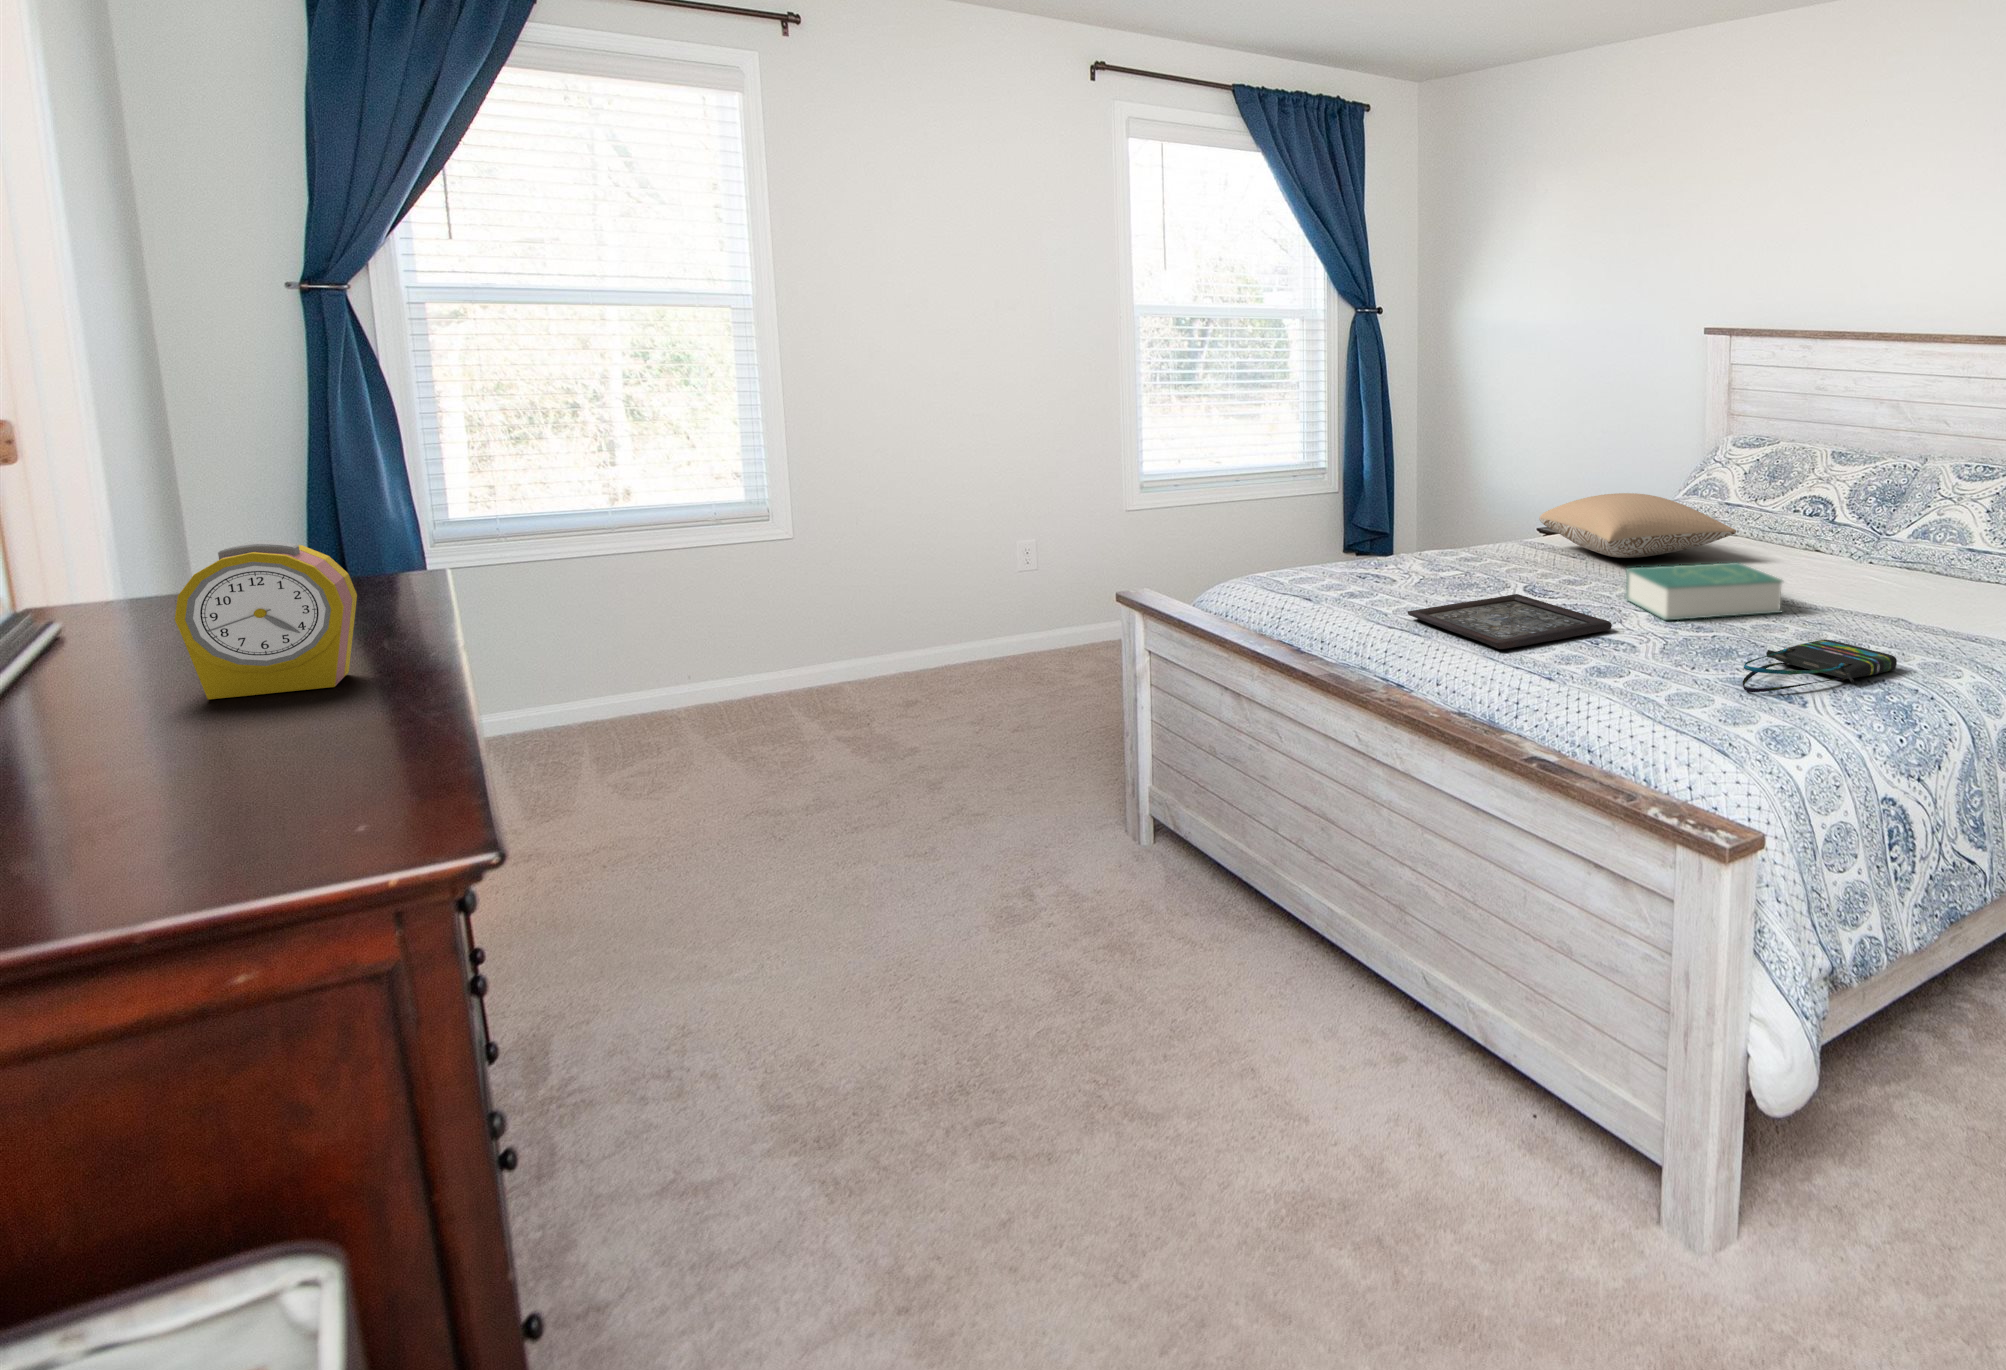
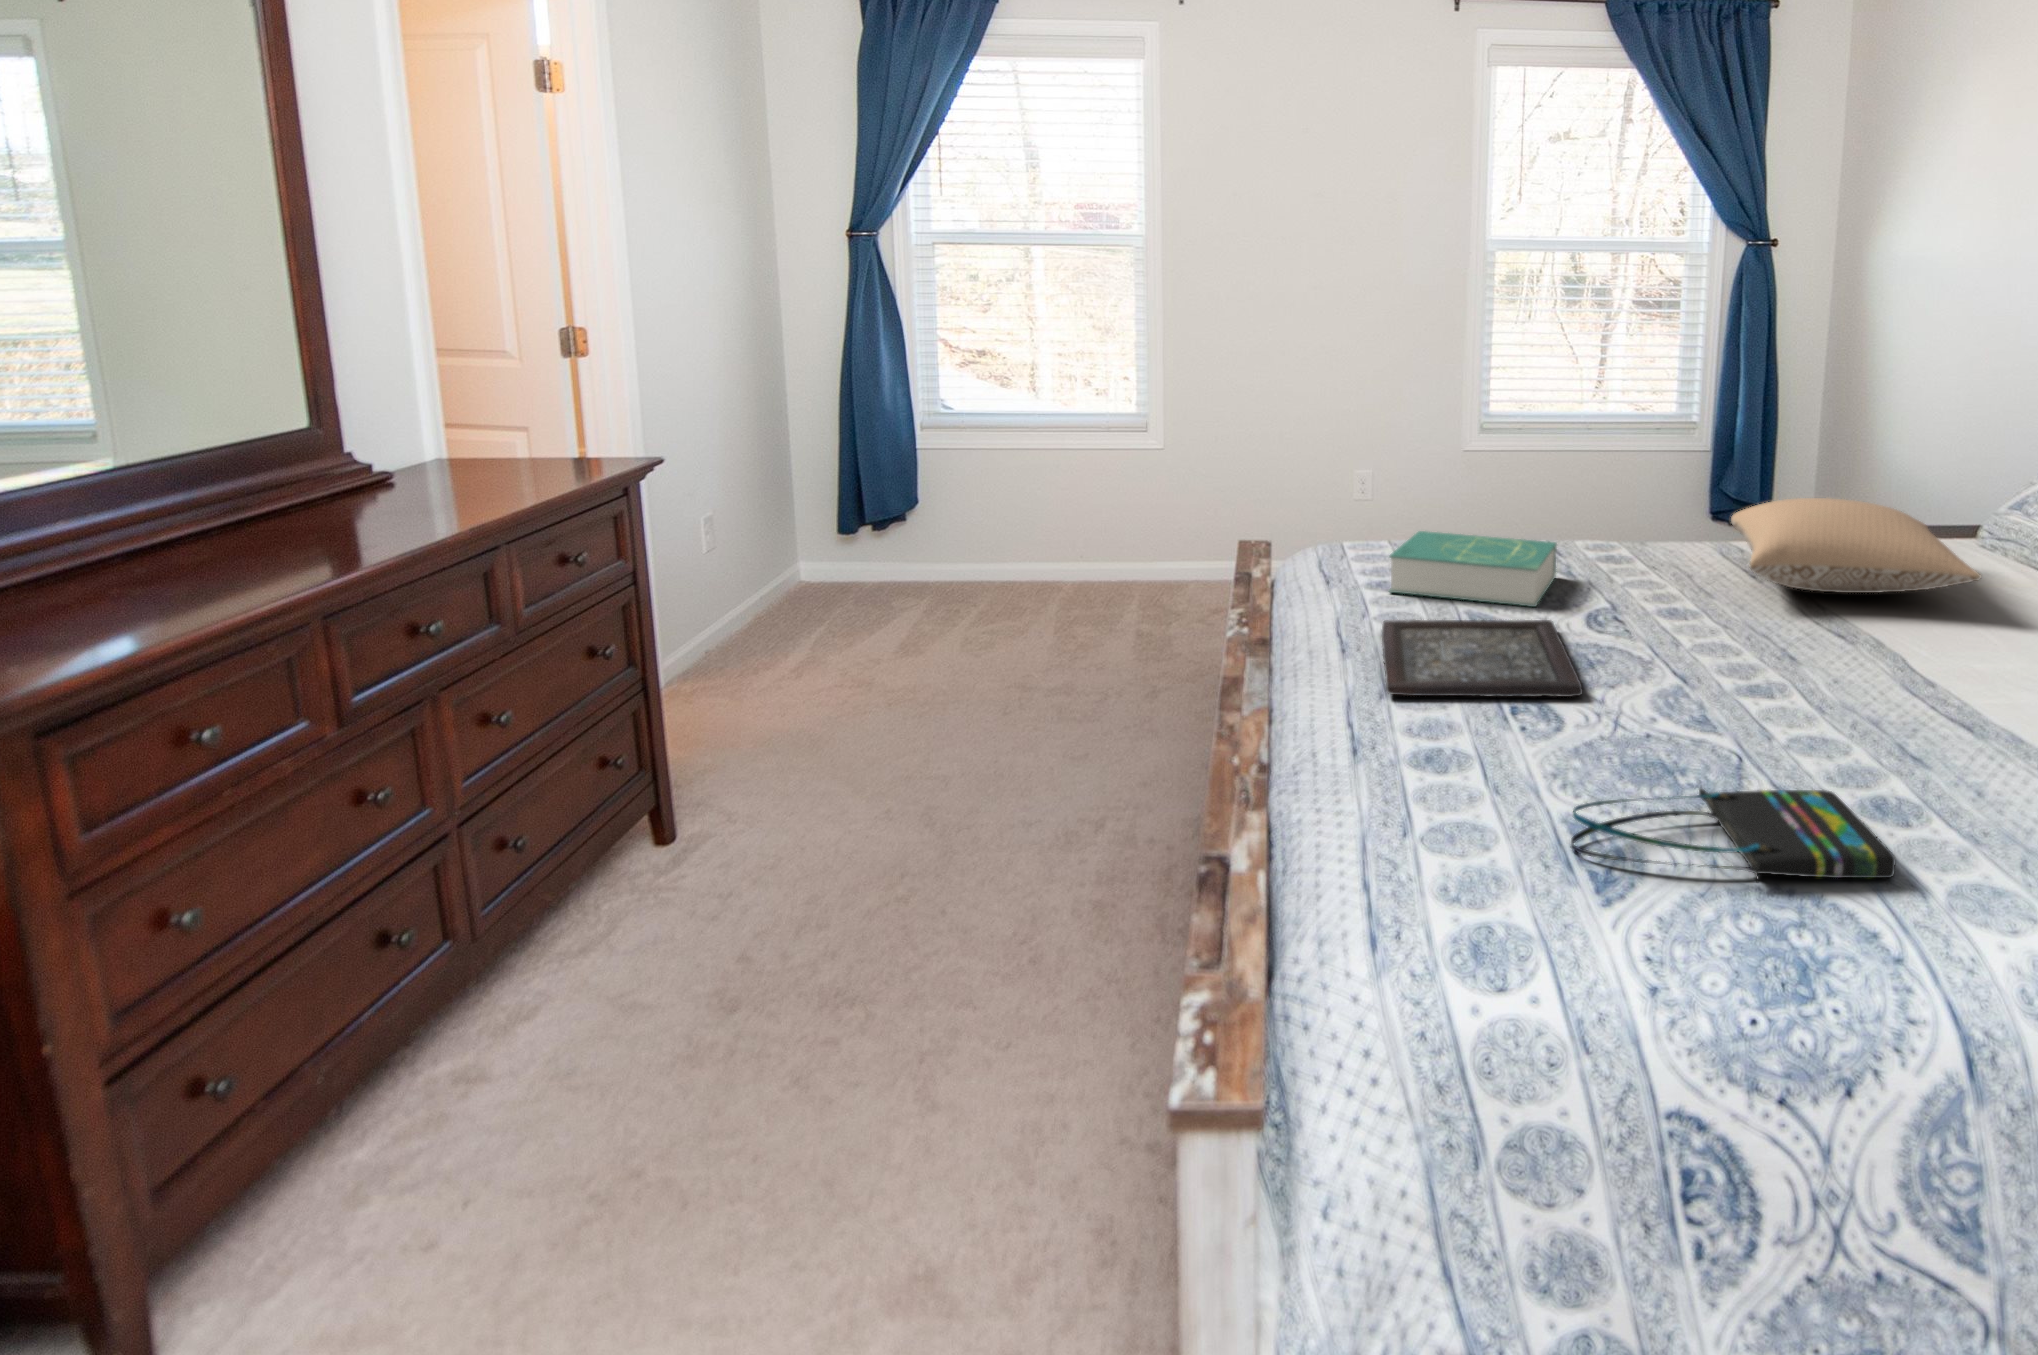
alarm clock: present [175,540,357,699] -> none [251,443,374,558]
book: present [1626,562,1783,620] -> present [1389,531,1556,607]

